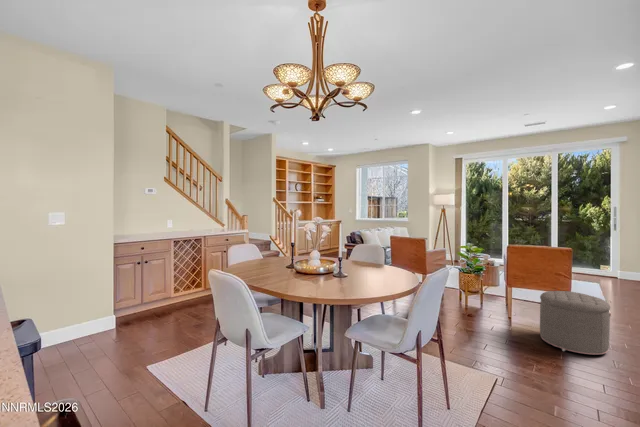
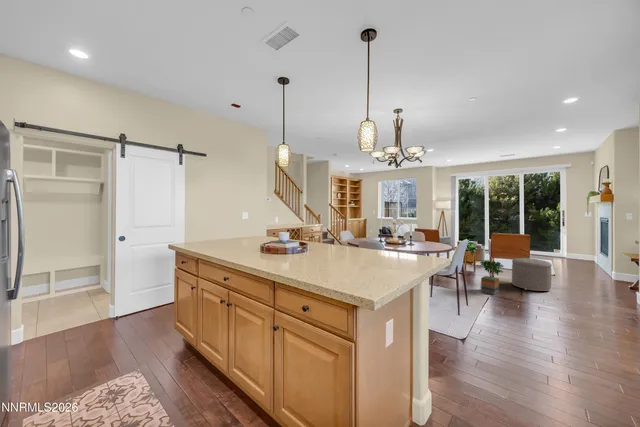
potted tree: none [482,297,526,365] -> present [480,260,503,295]

